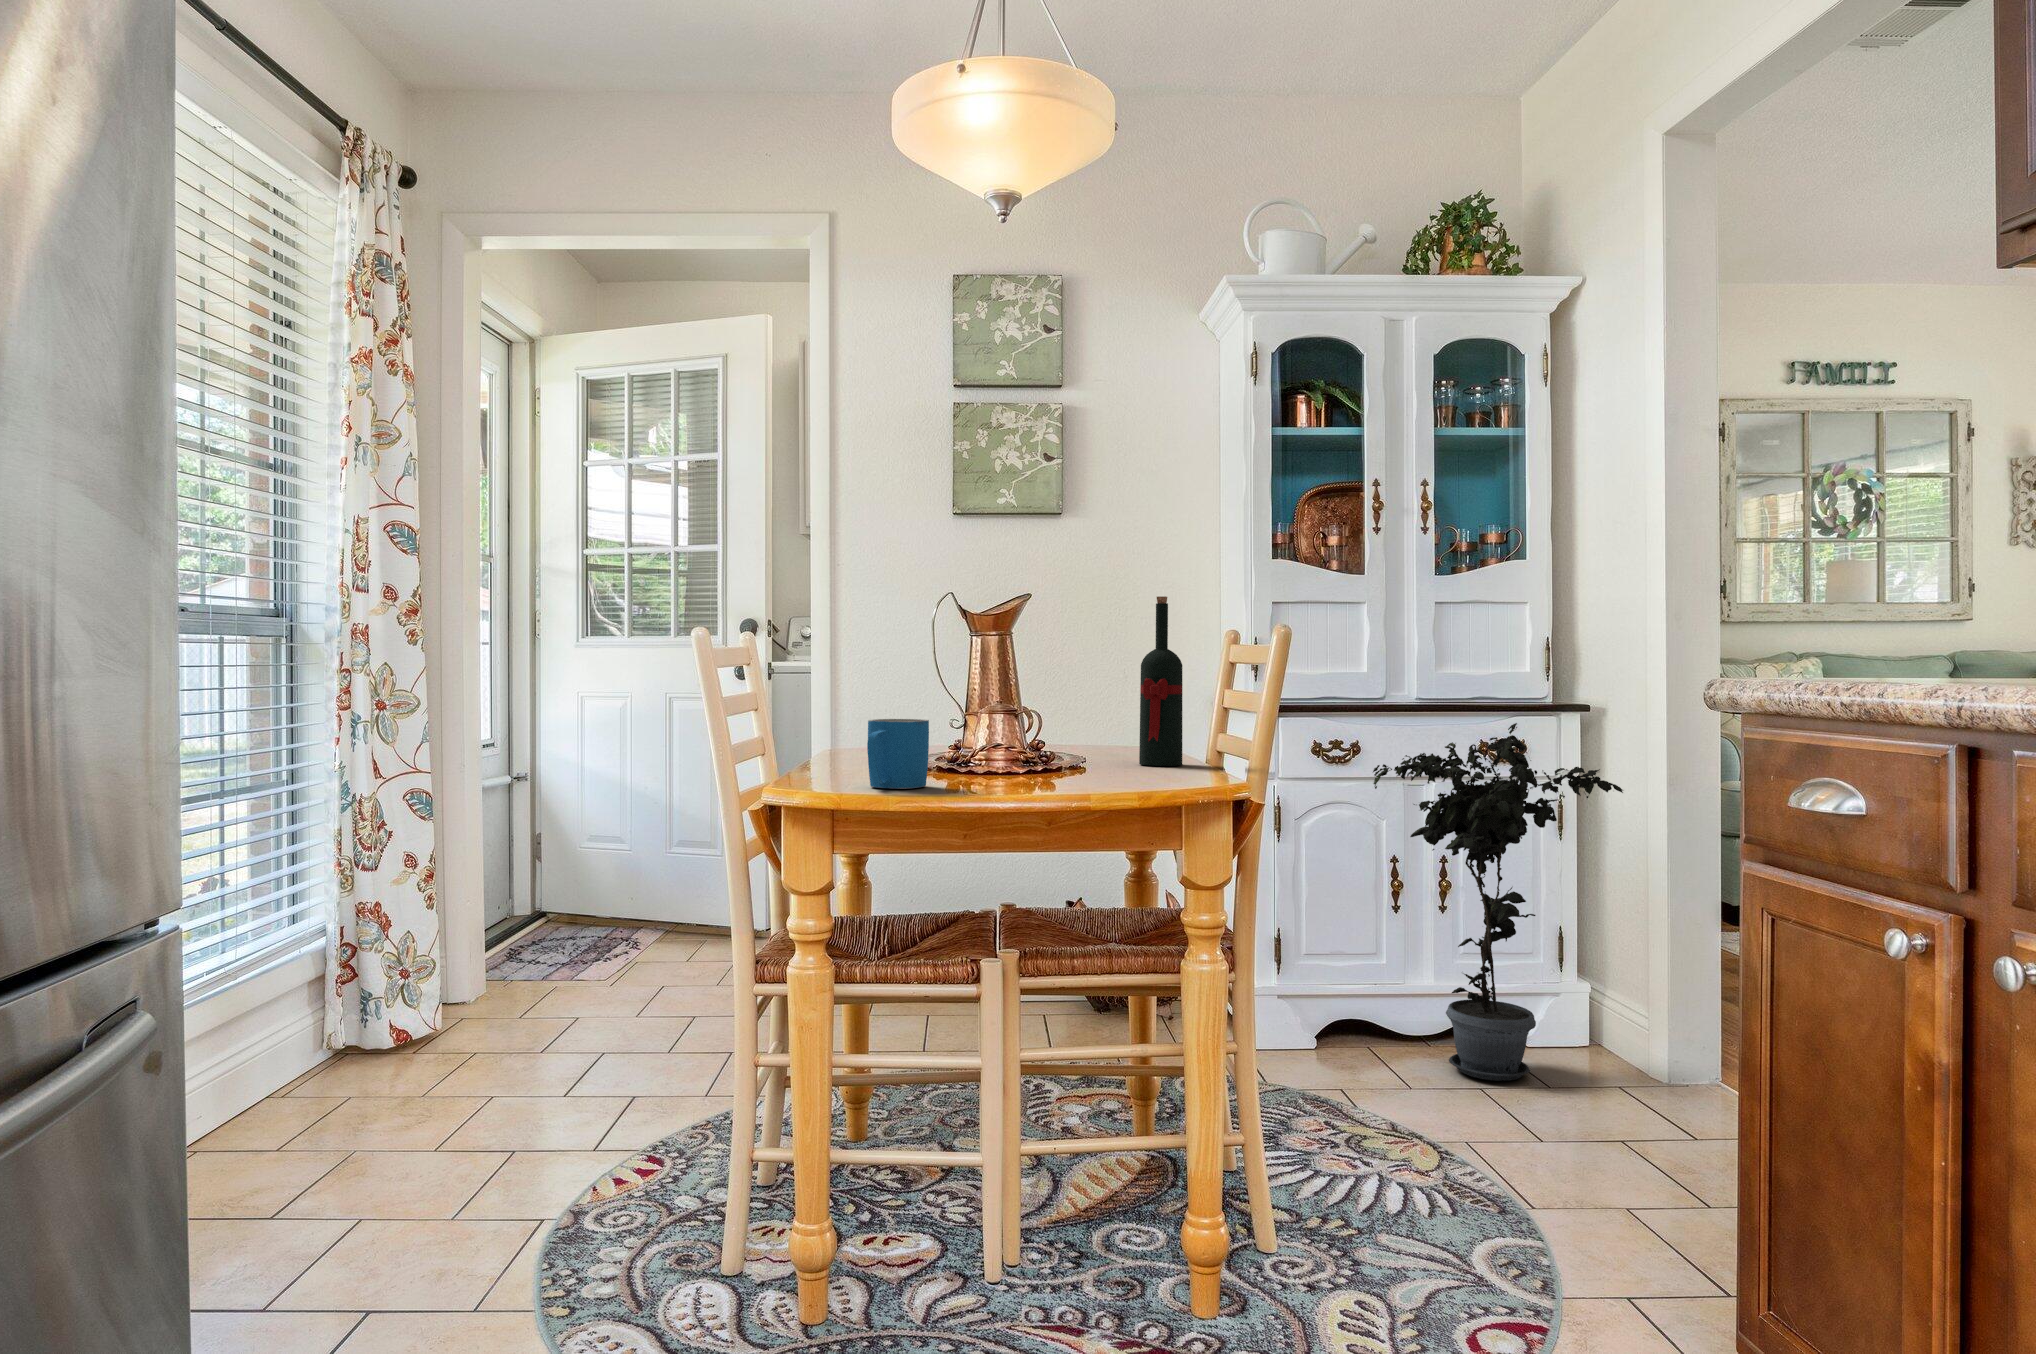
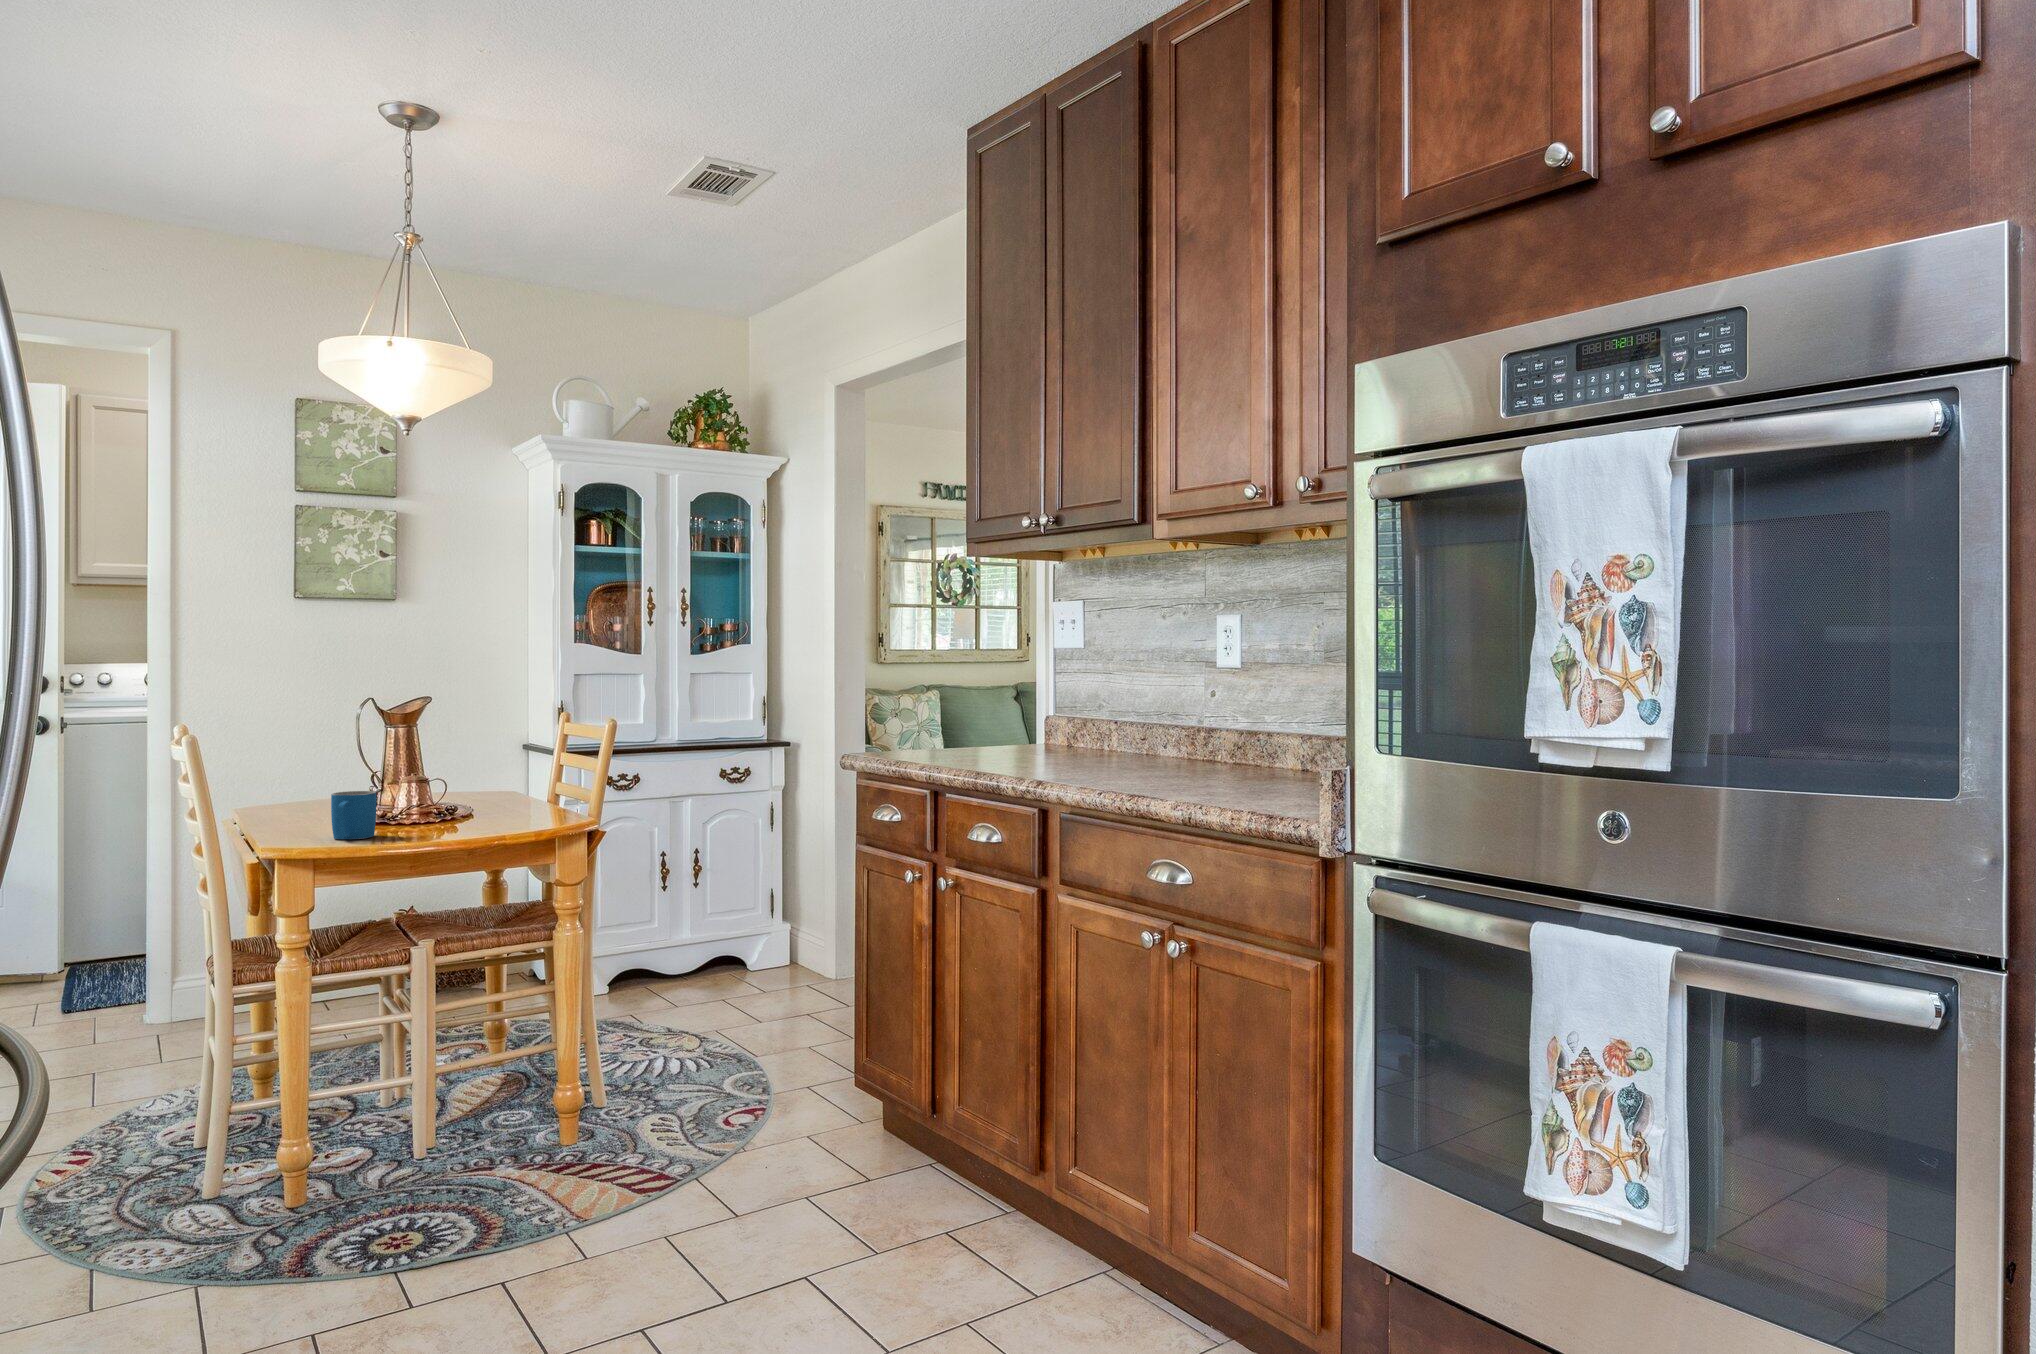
wine bottle: present [1139,596,1182,766] -> none [502,692,533,807]
potted plant: present [1373,723,1623,1081] -> none [651,759,811,995]

